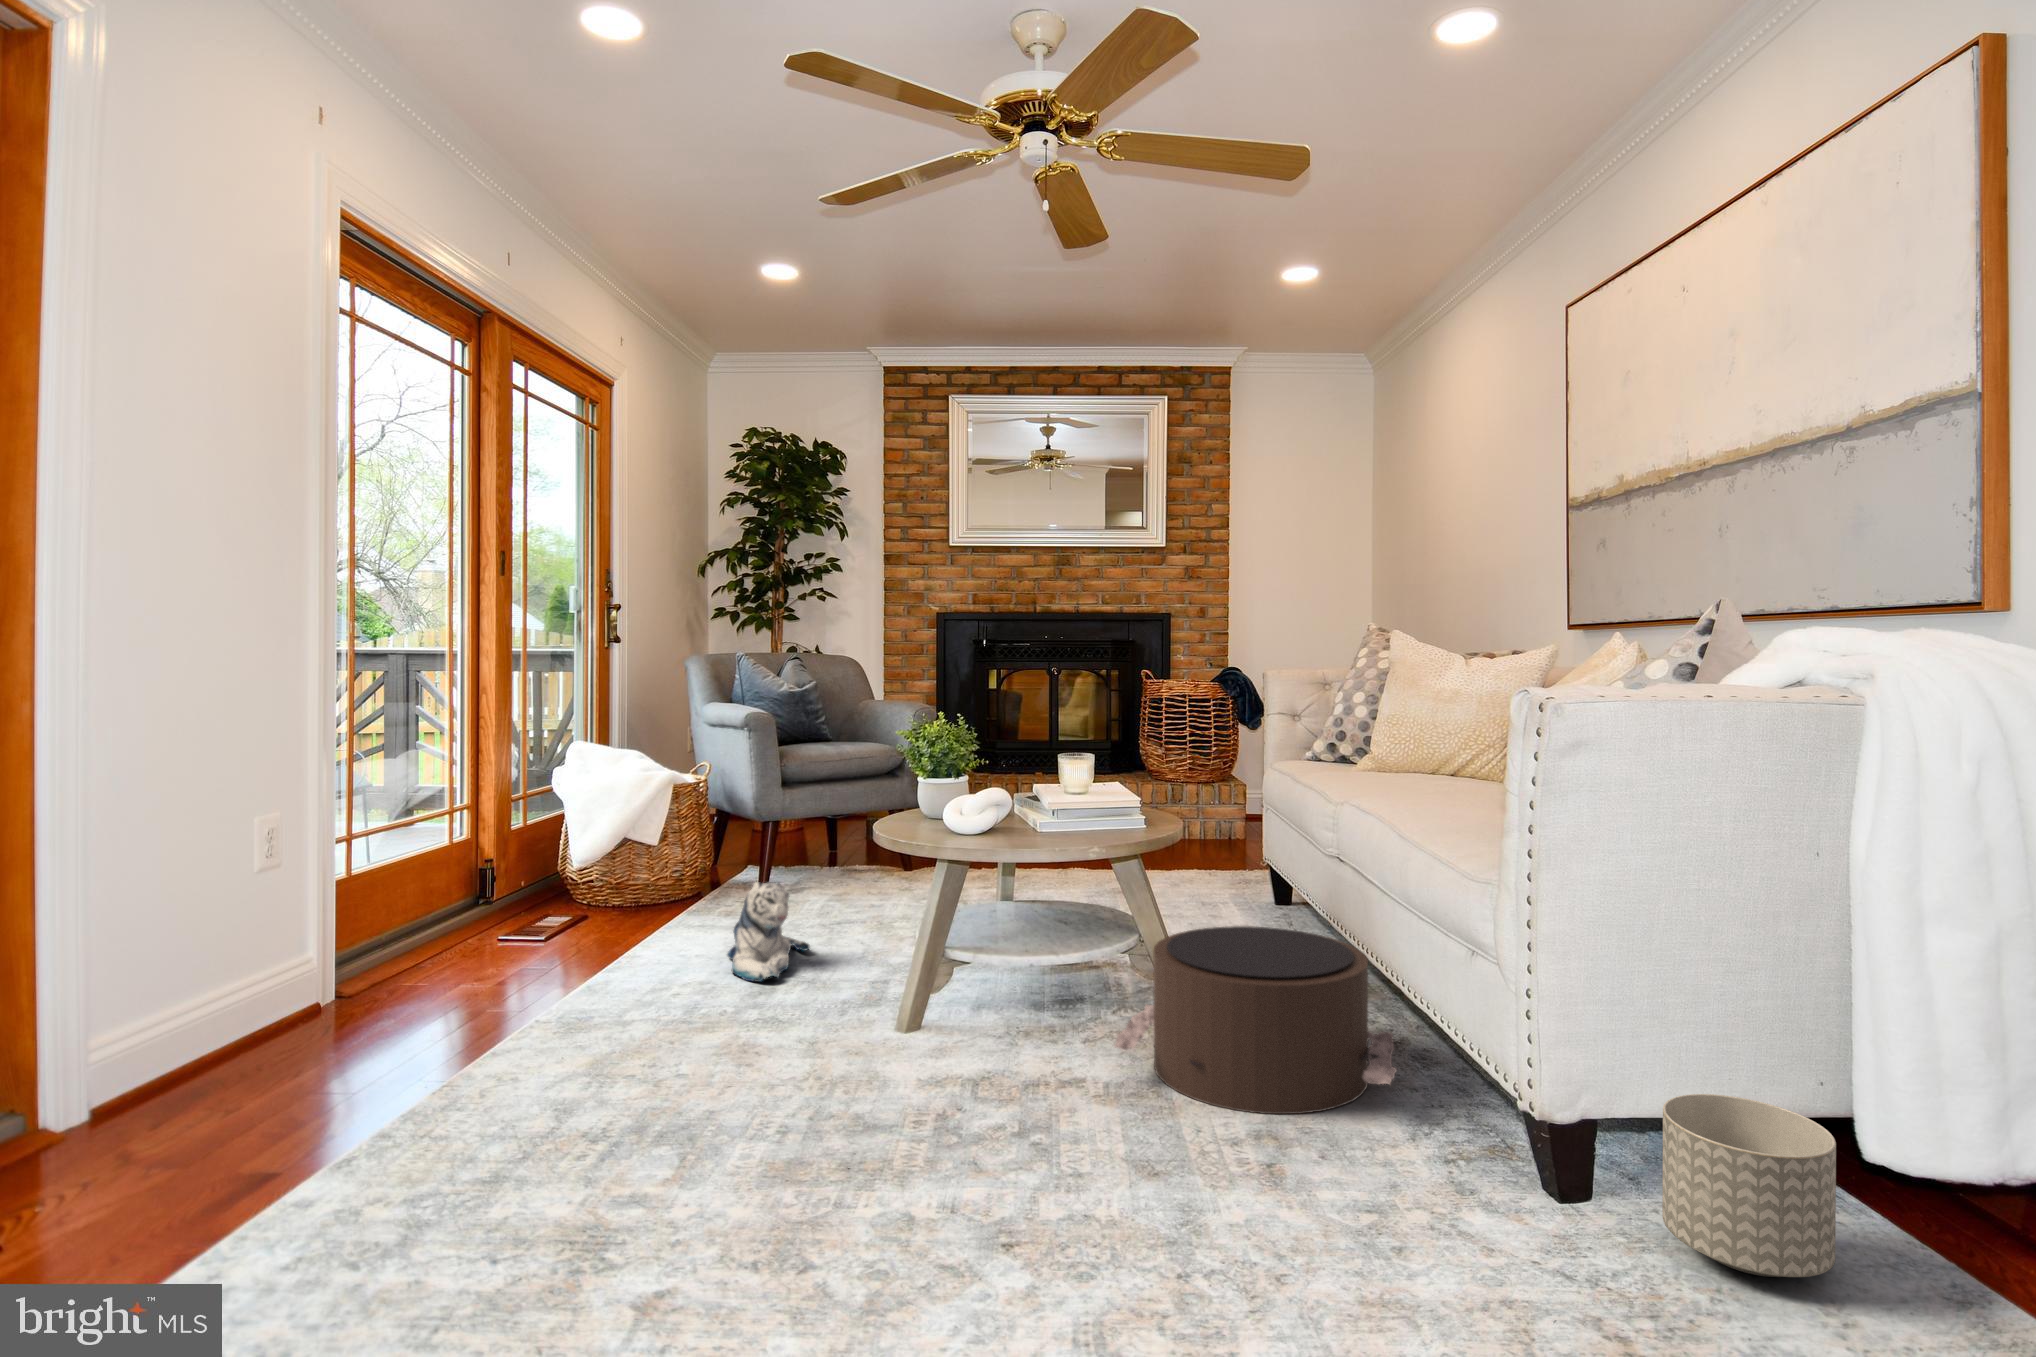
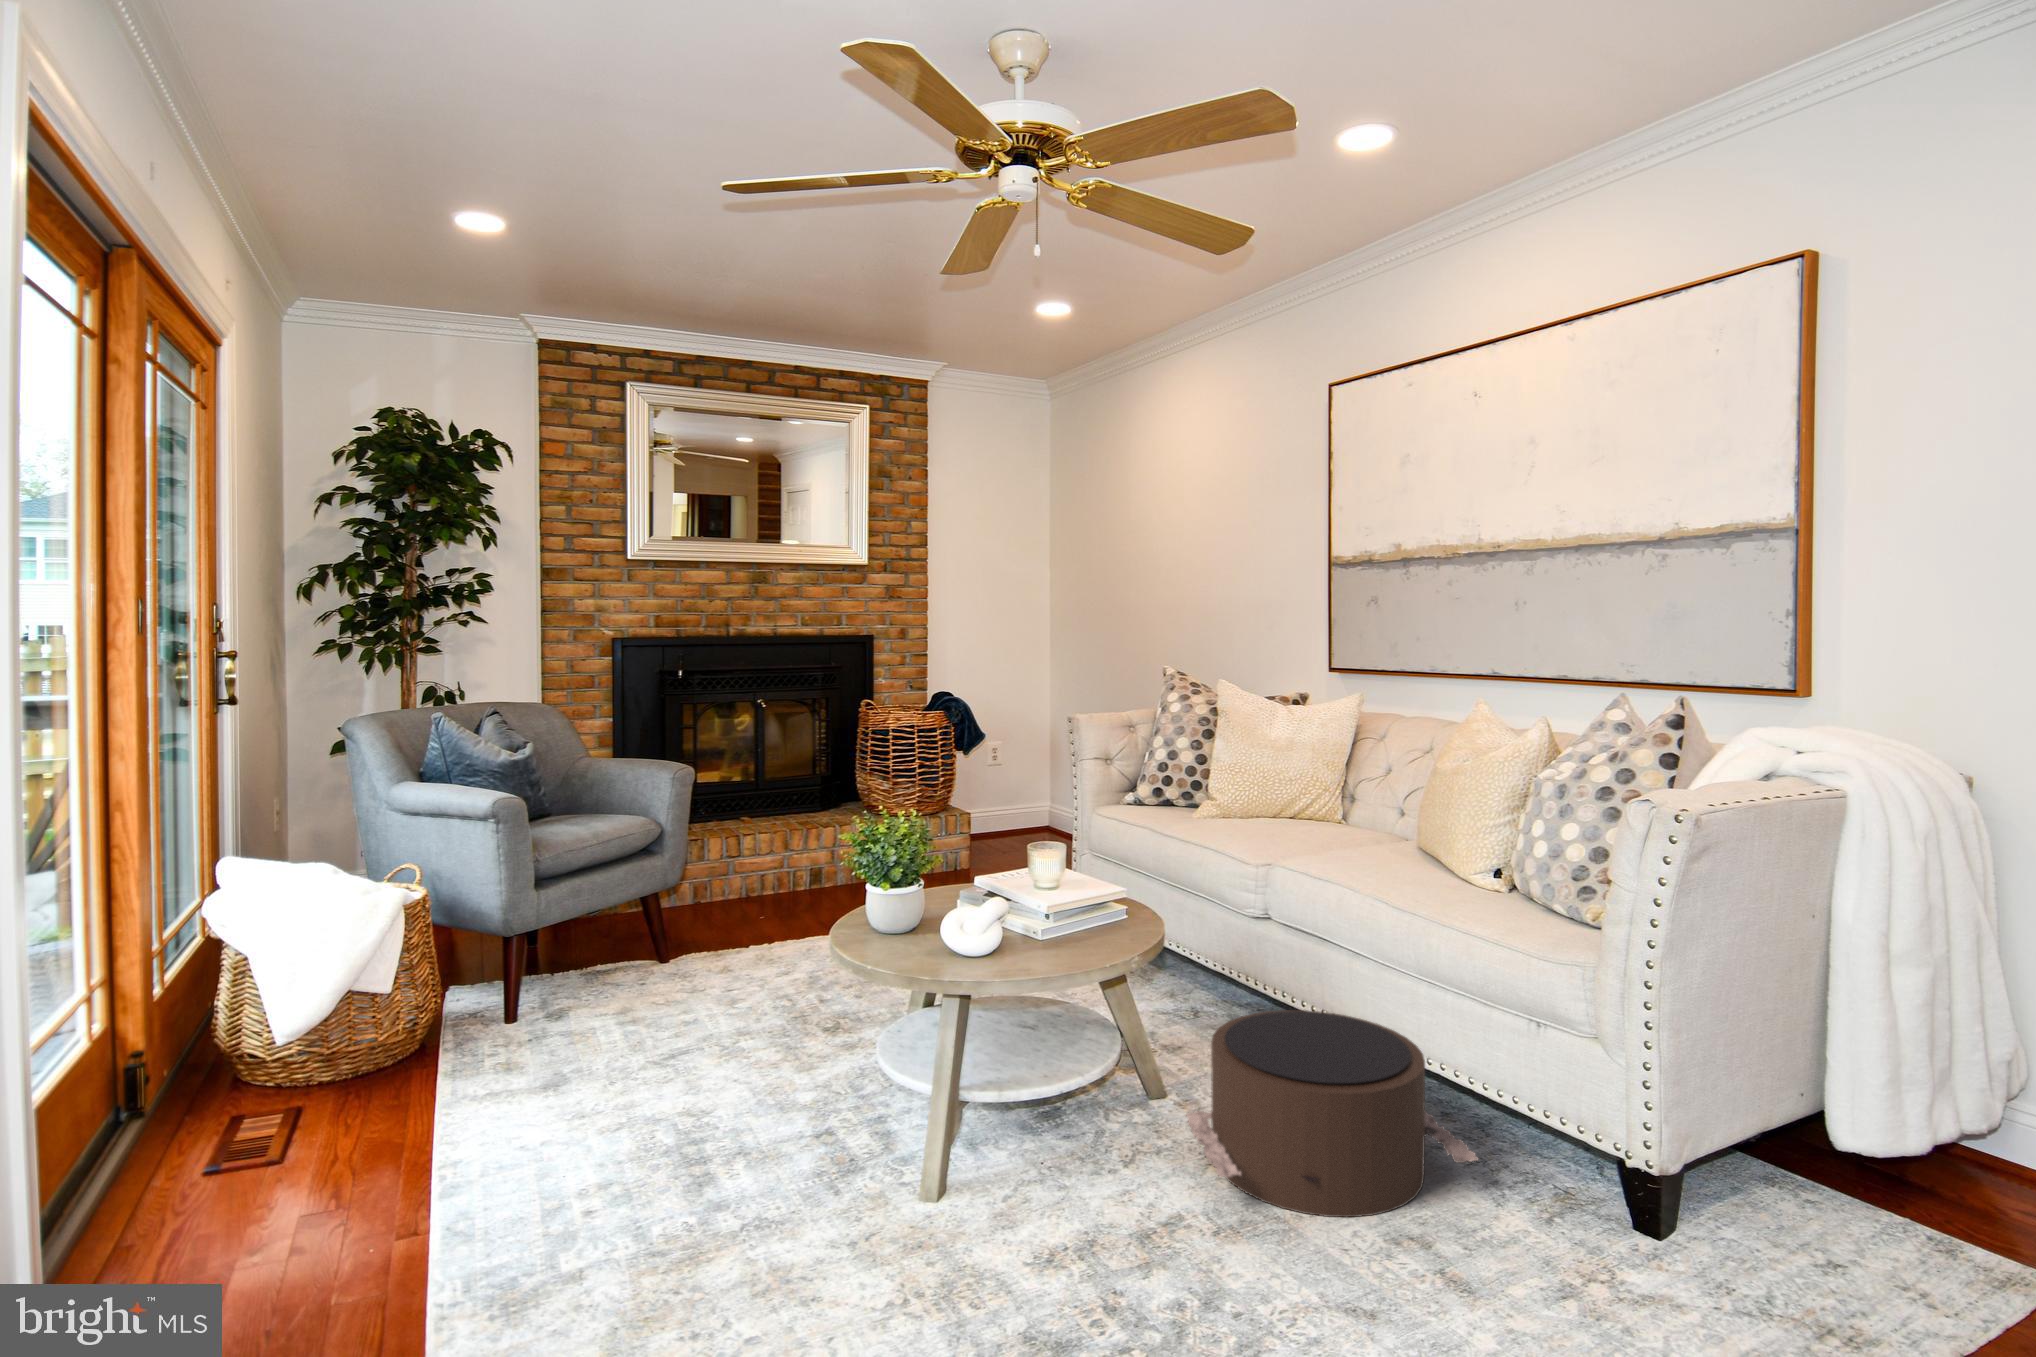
plush toy: present [727,882,810,982] -> none [597,1032,710,1168]
planter: present [1662,1094,1836,1277] -> none [1756,1130,1903,1281]

